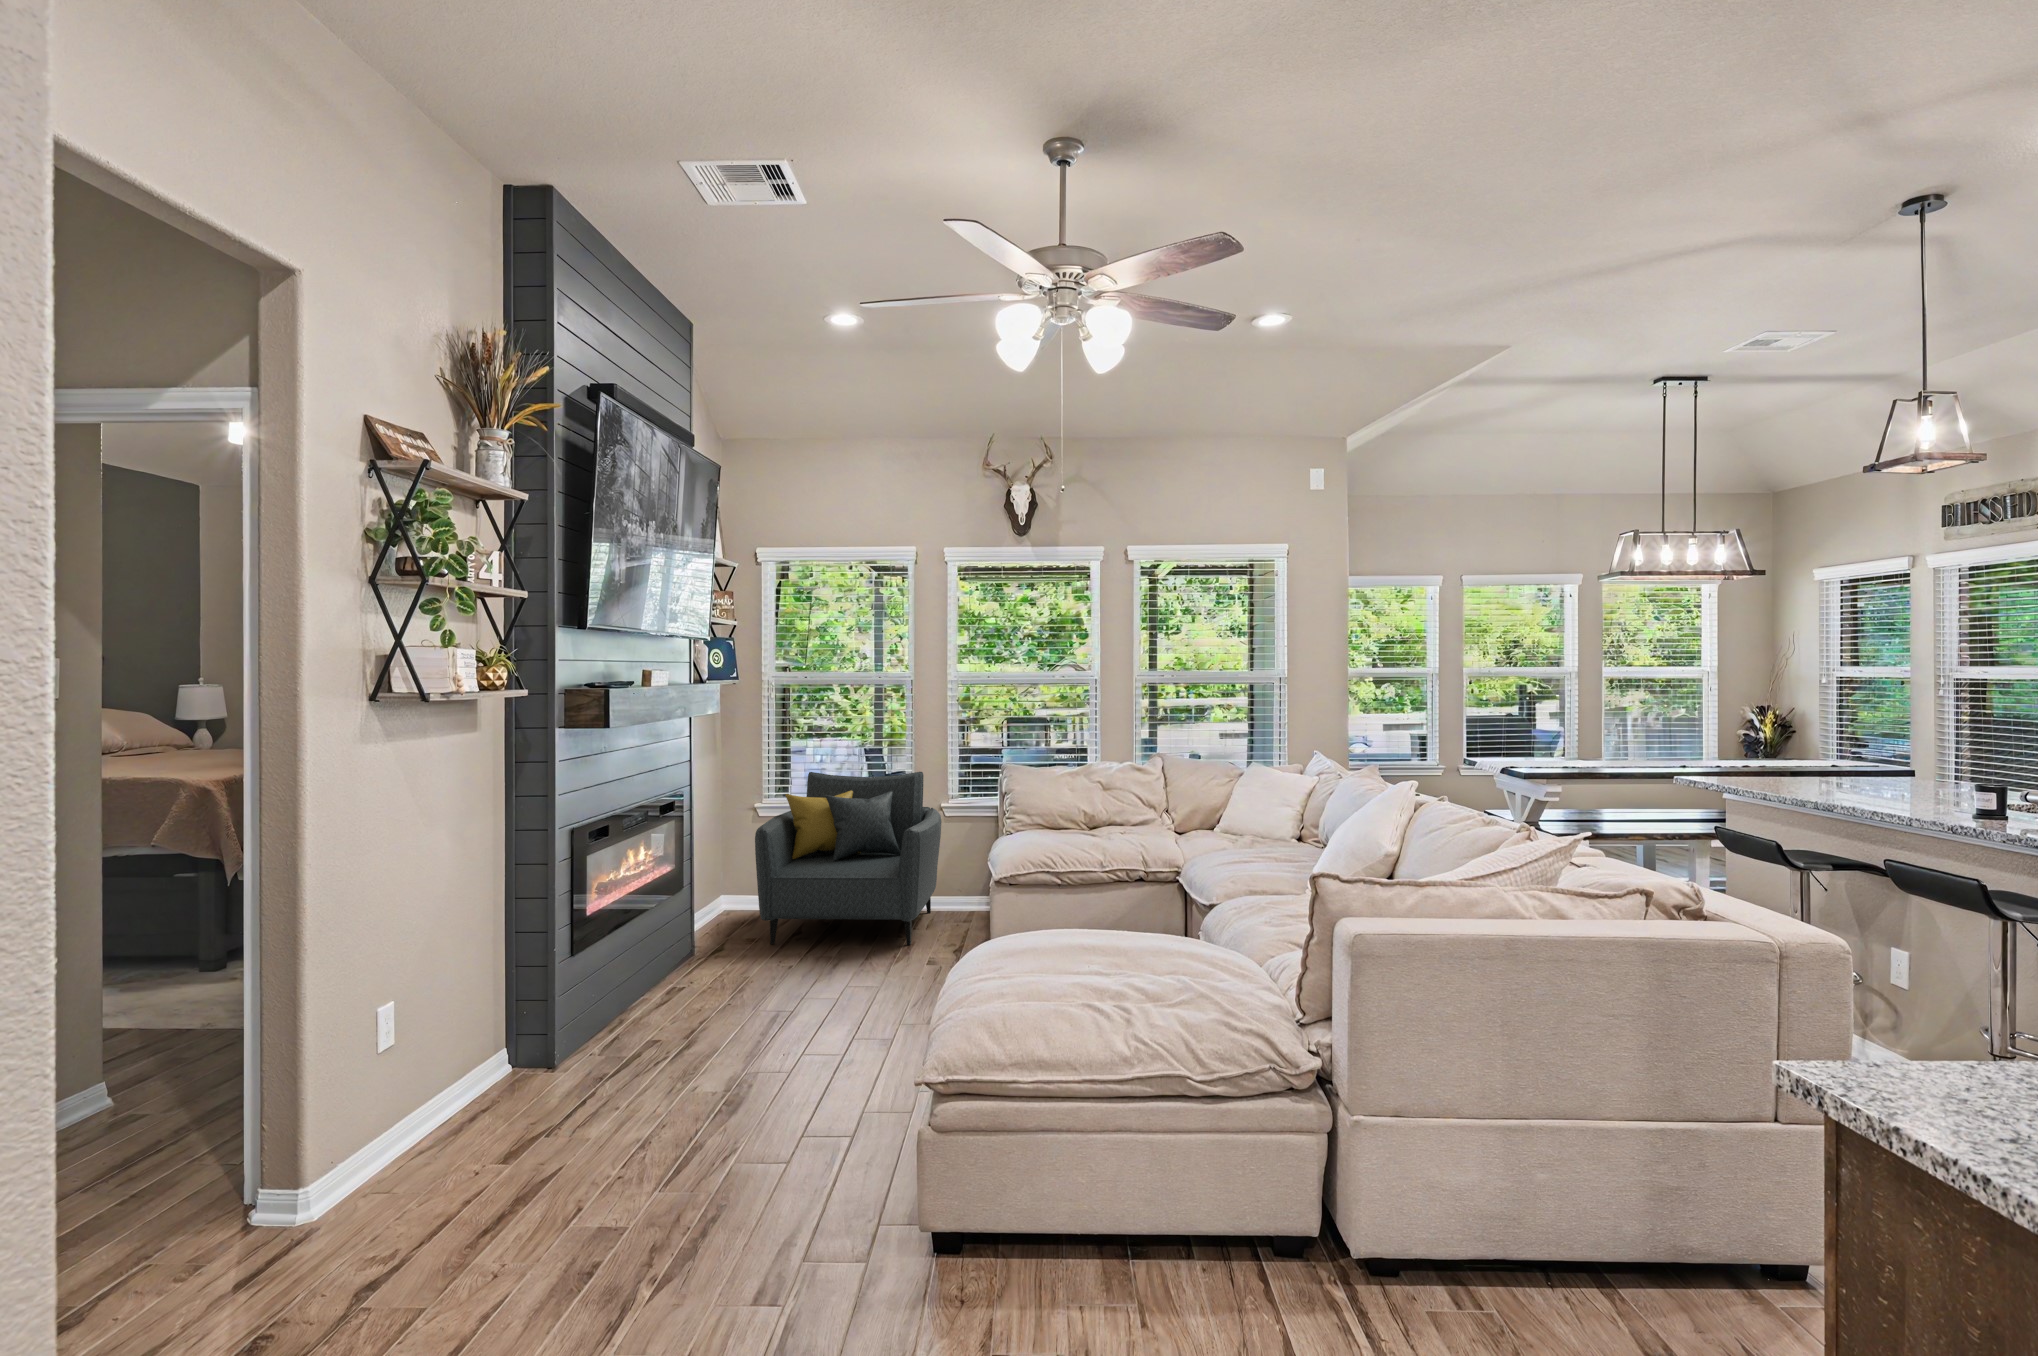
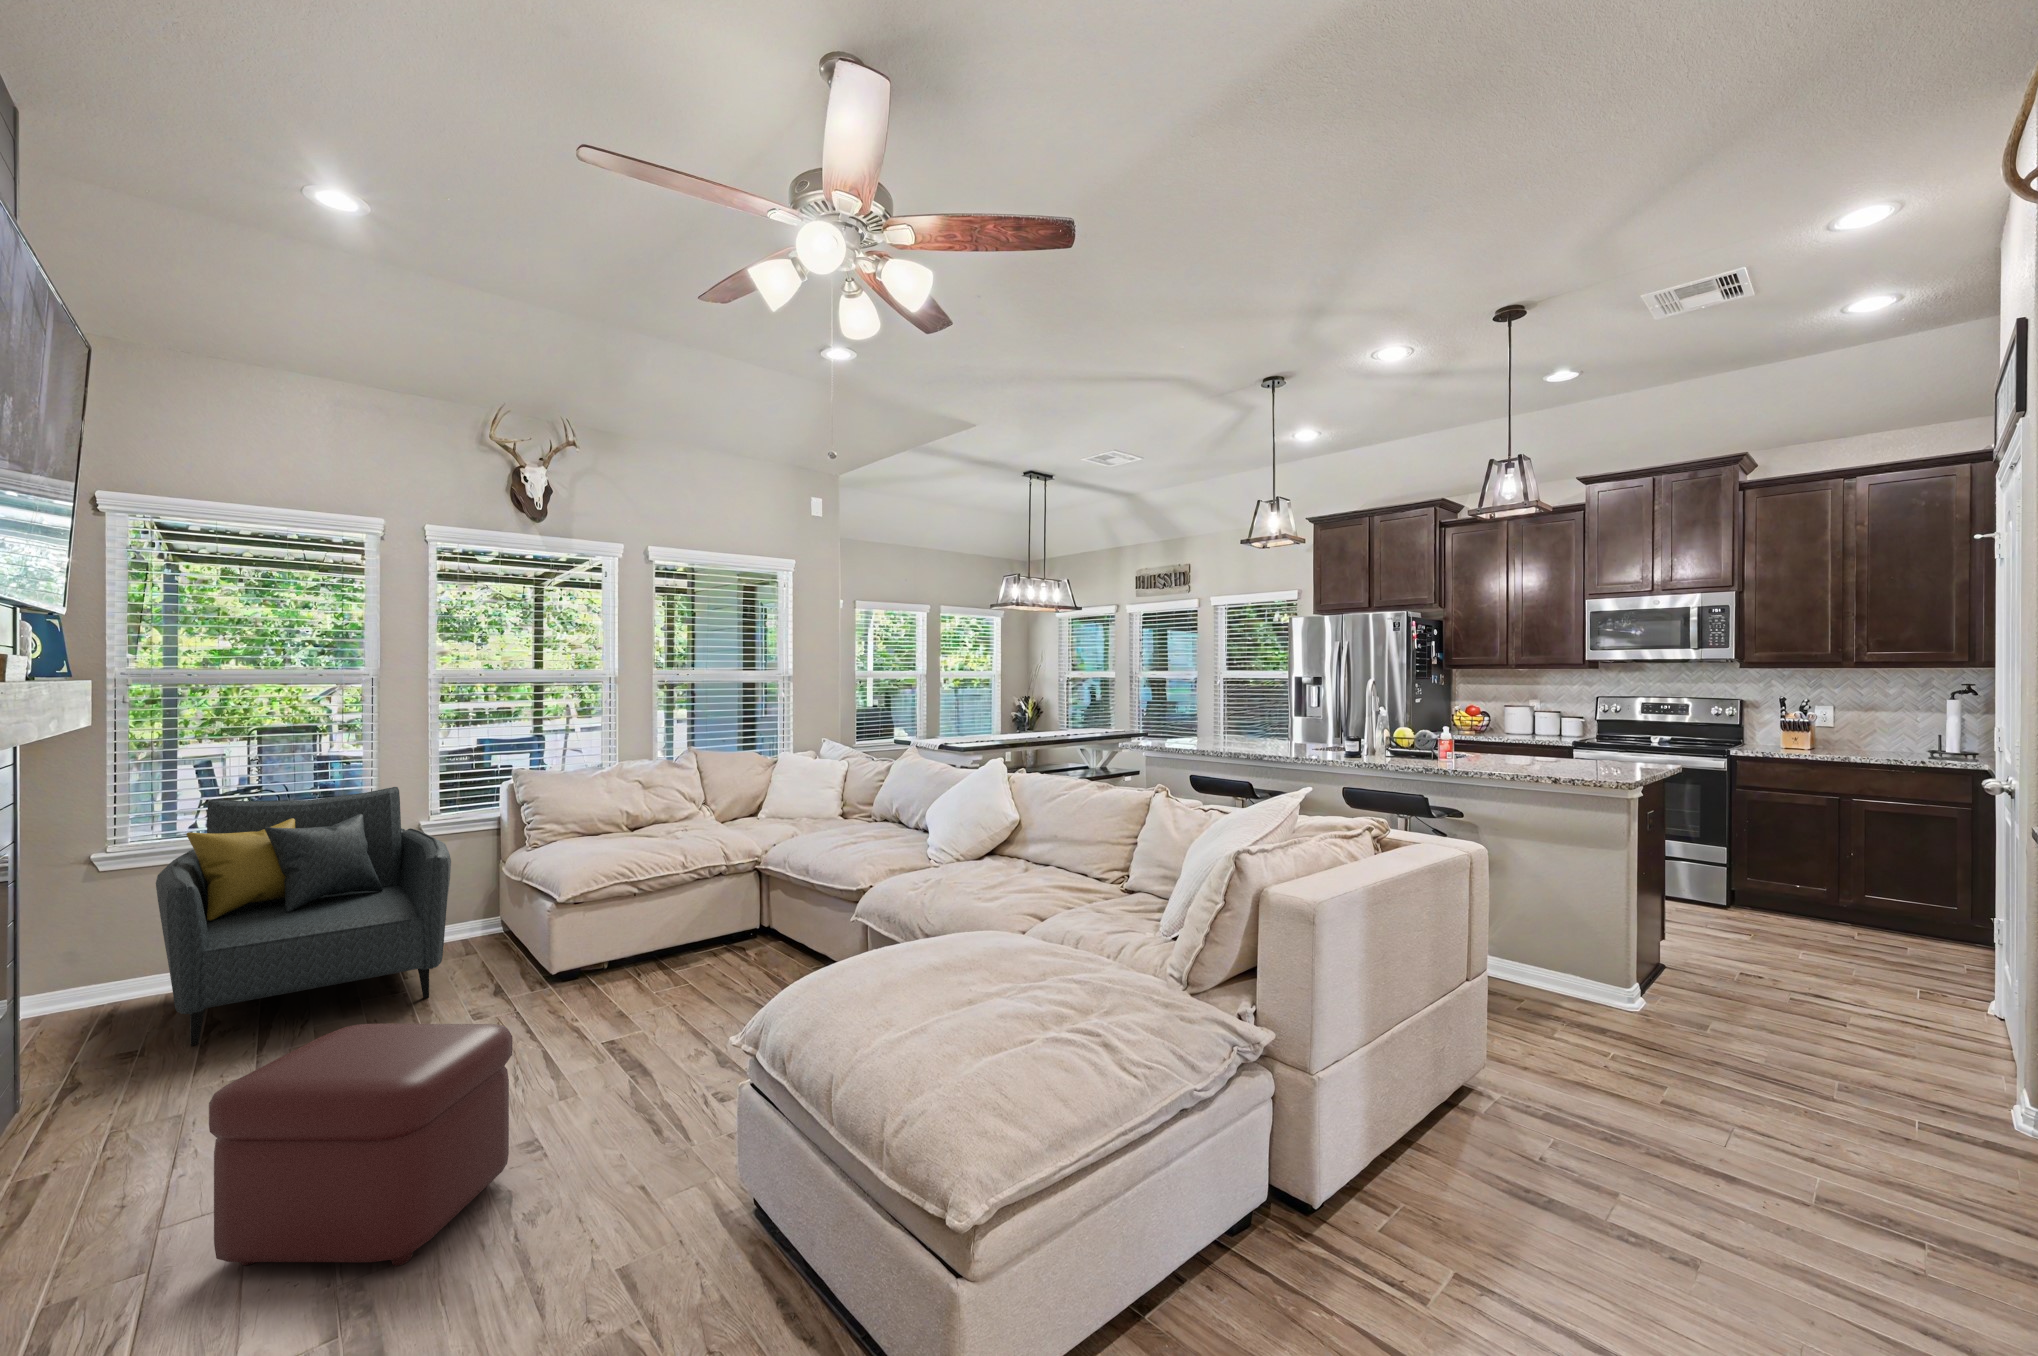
ottoman: none [658,931,825,1088] -> present [209,1024,513,1266]

